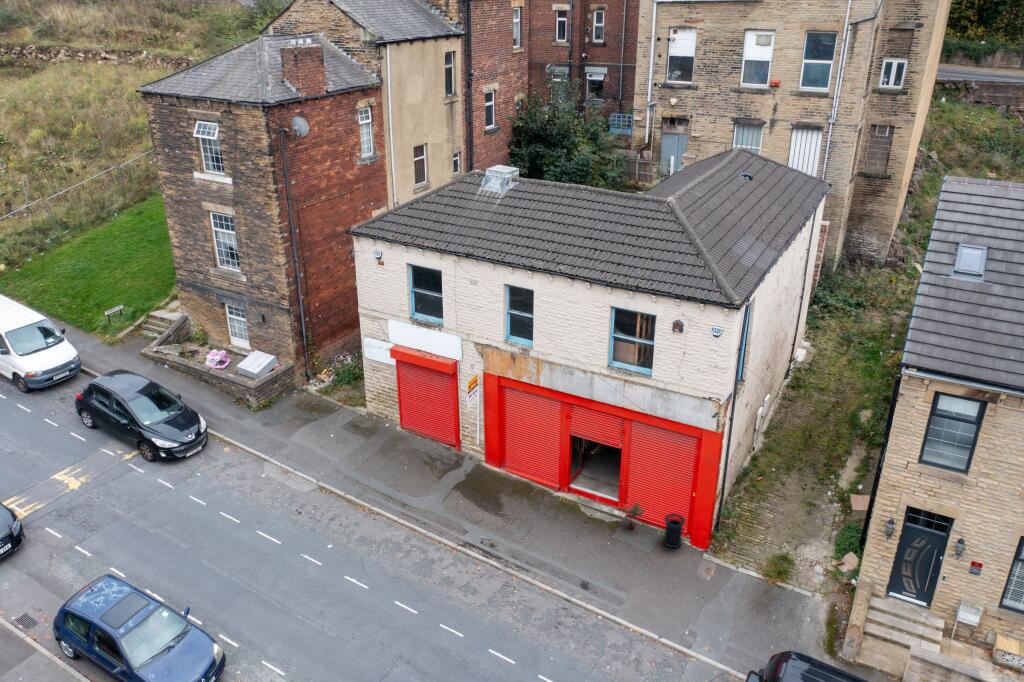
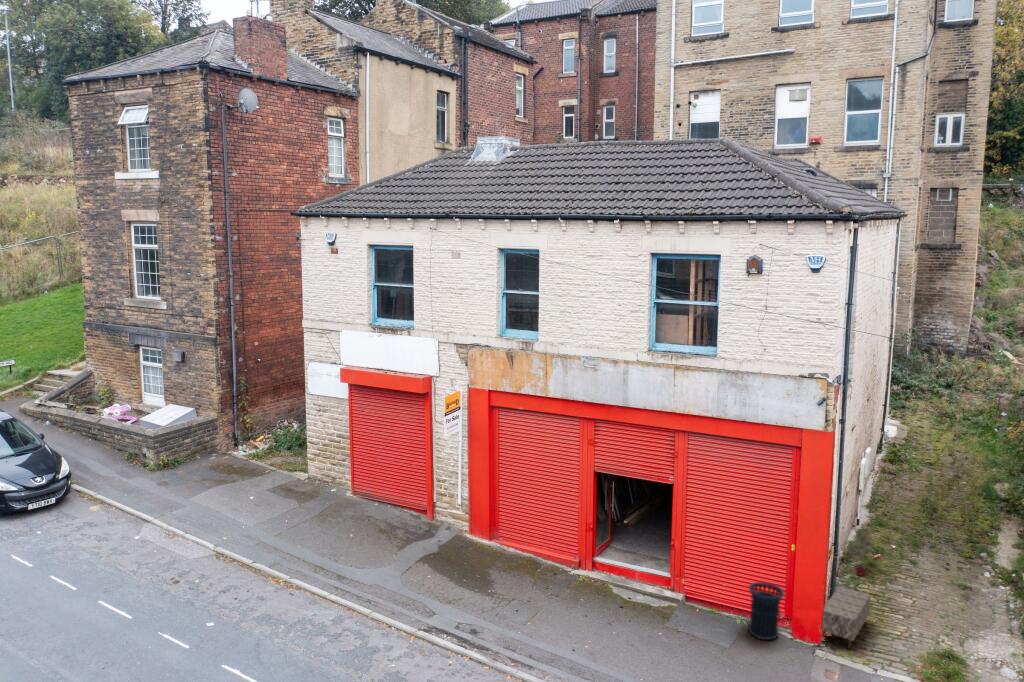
potted tree: present [621,502,644,529] -> present [848,531,872,576]
bench: none [706,511,742,554] -> present [823,587,871,649]

